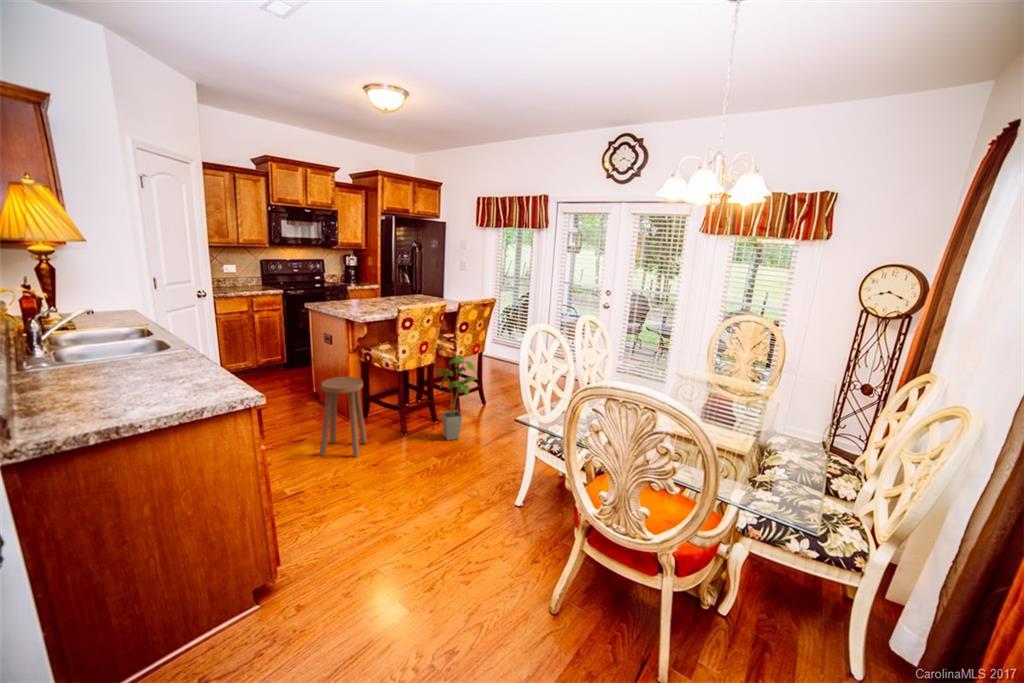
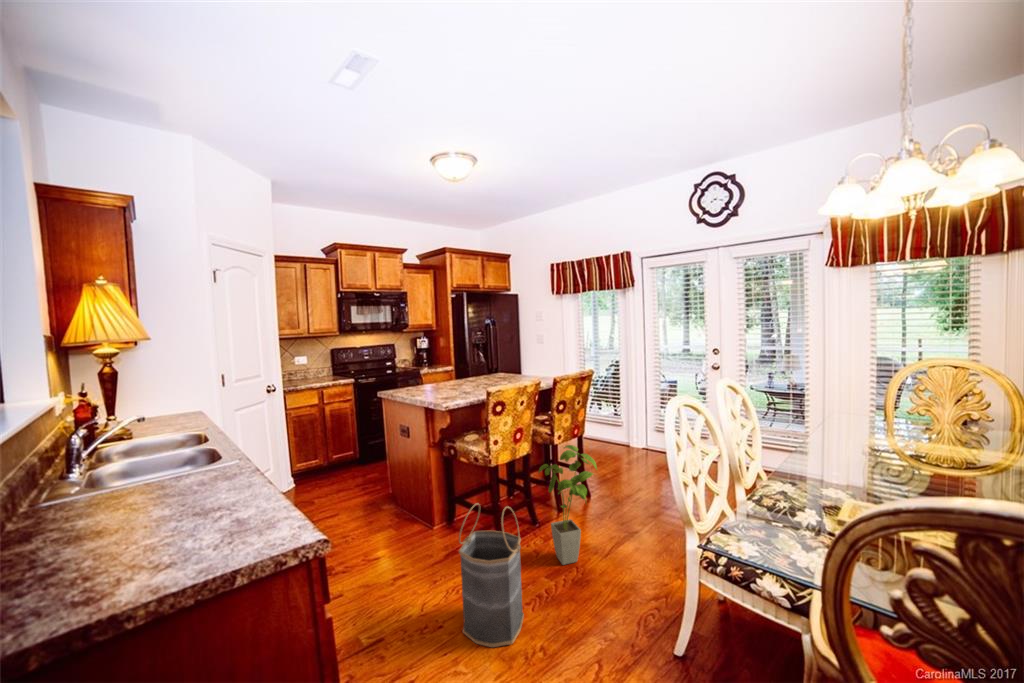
stool: present [320,377,367,457] -> none [397,485,457,604]
basket: none [365,387,411,478] -> present [459,503,524,647]

